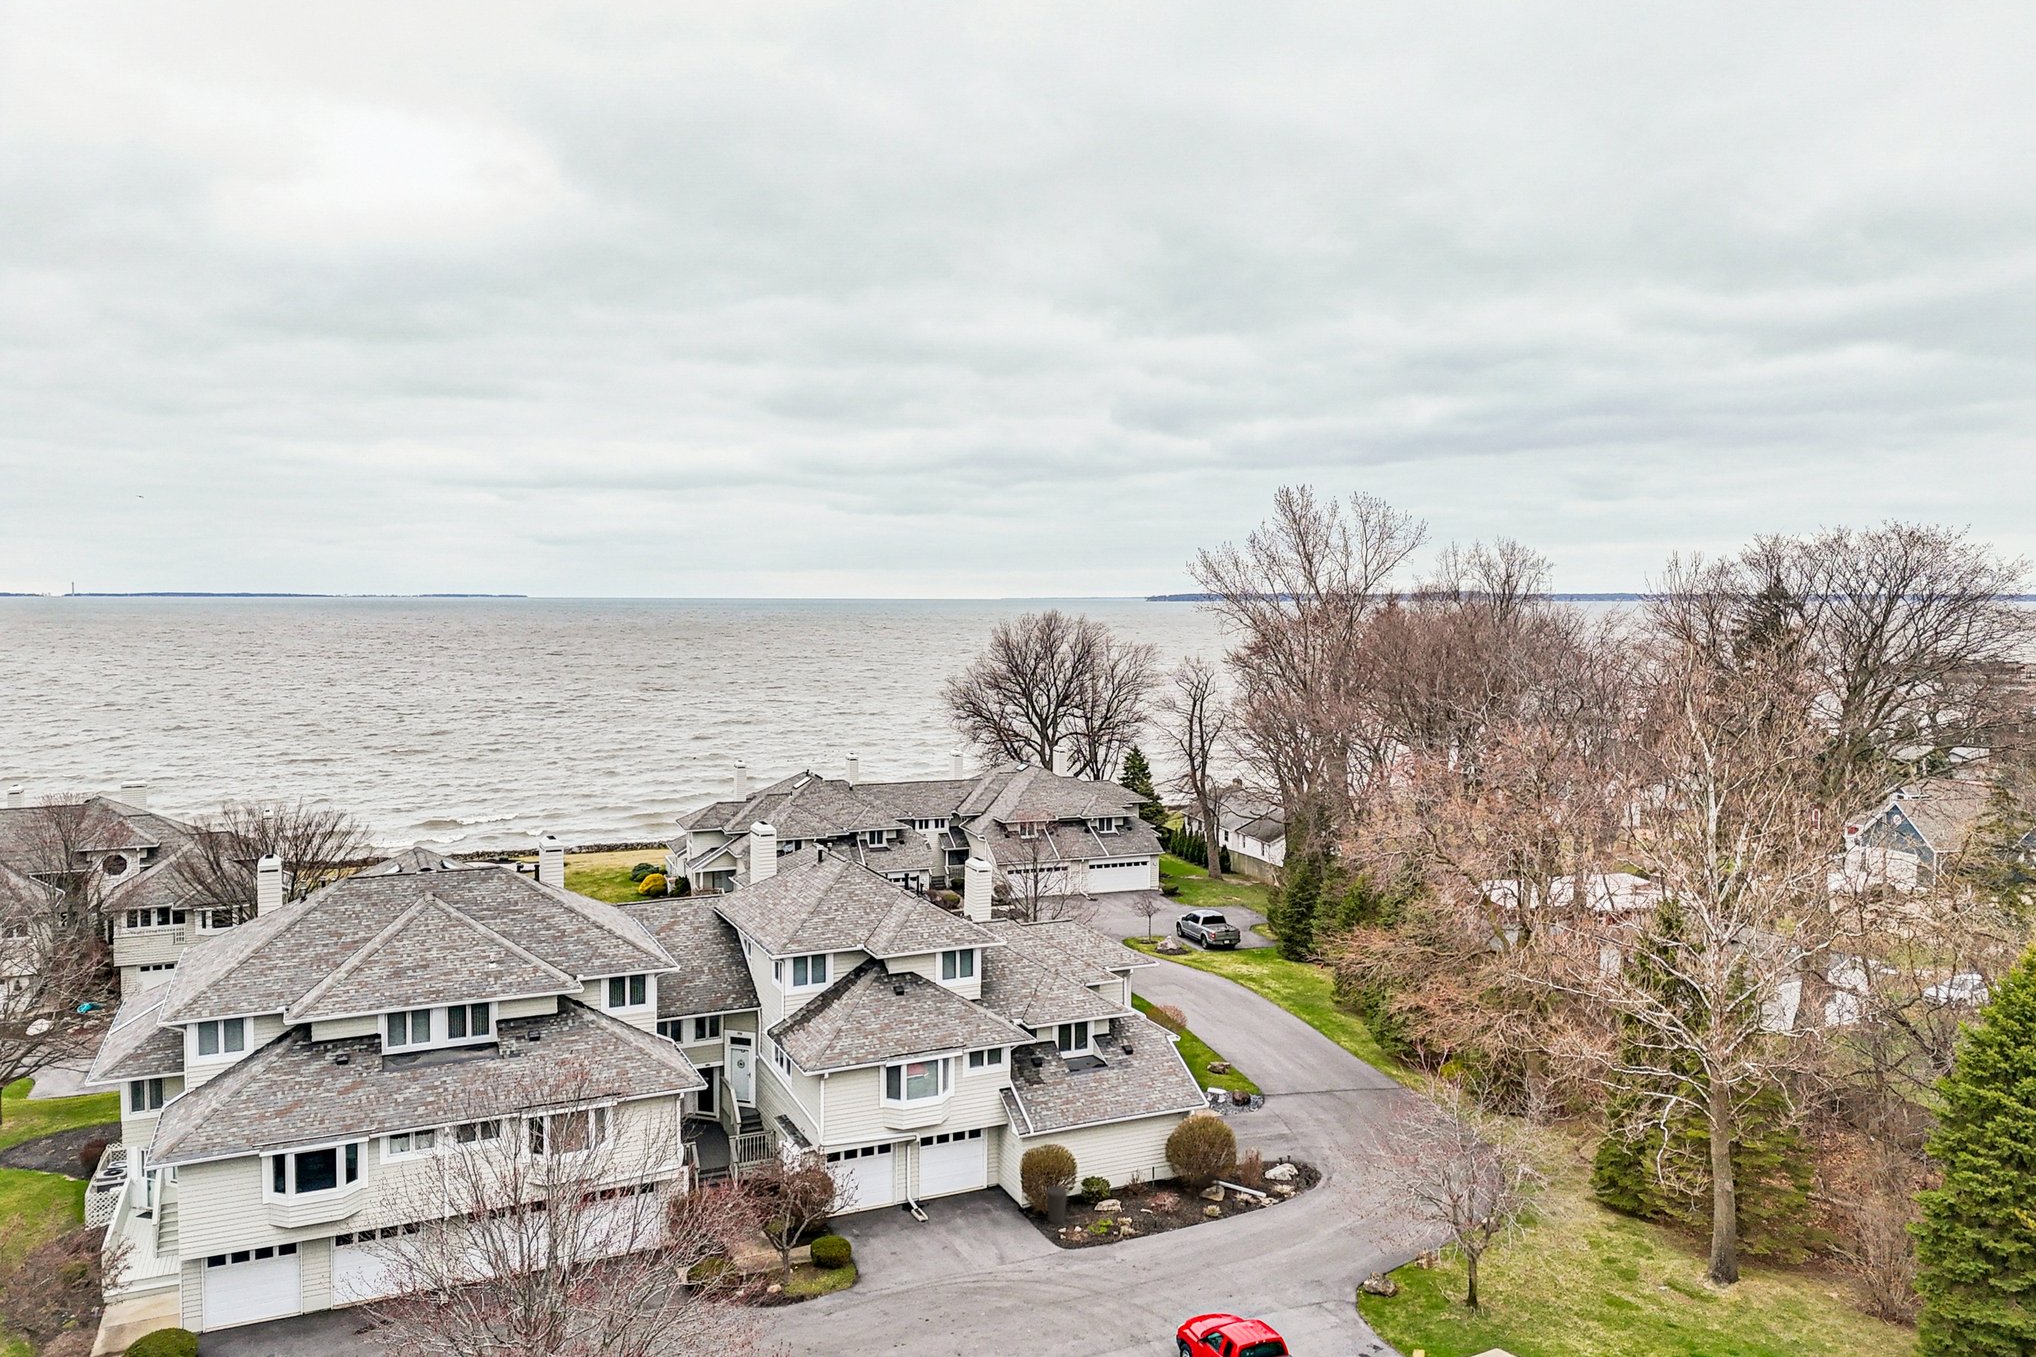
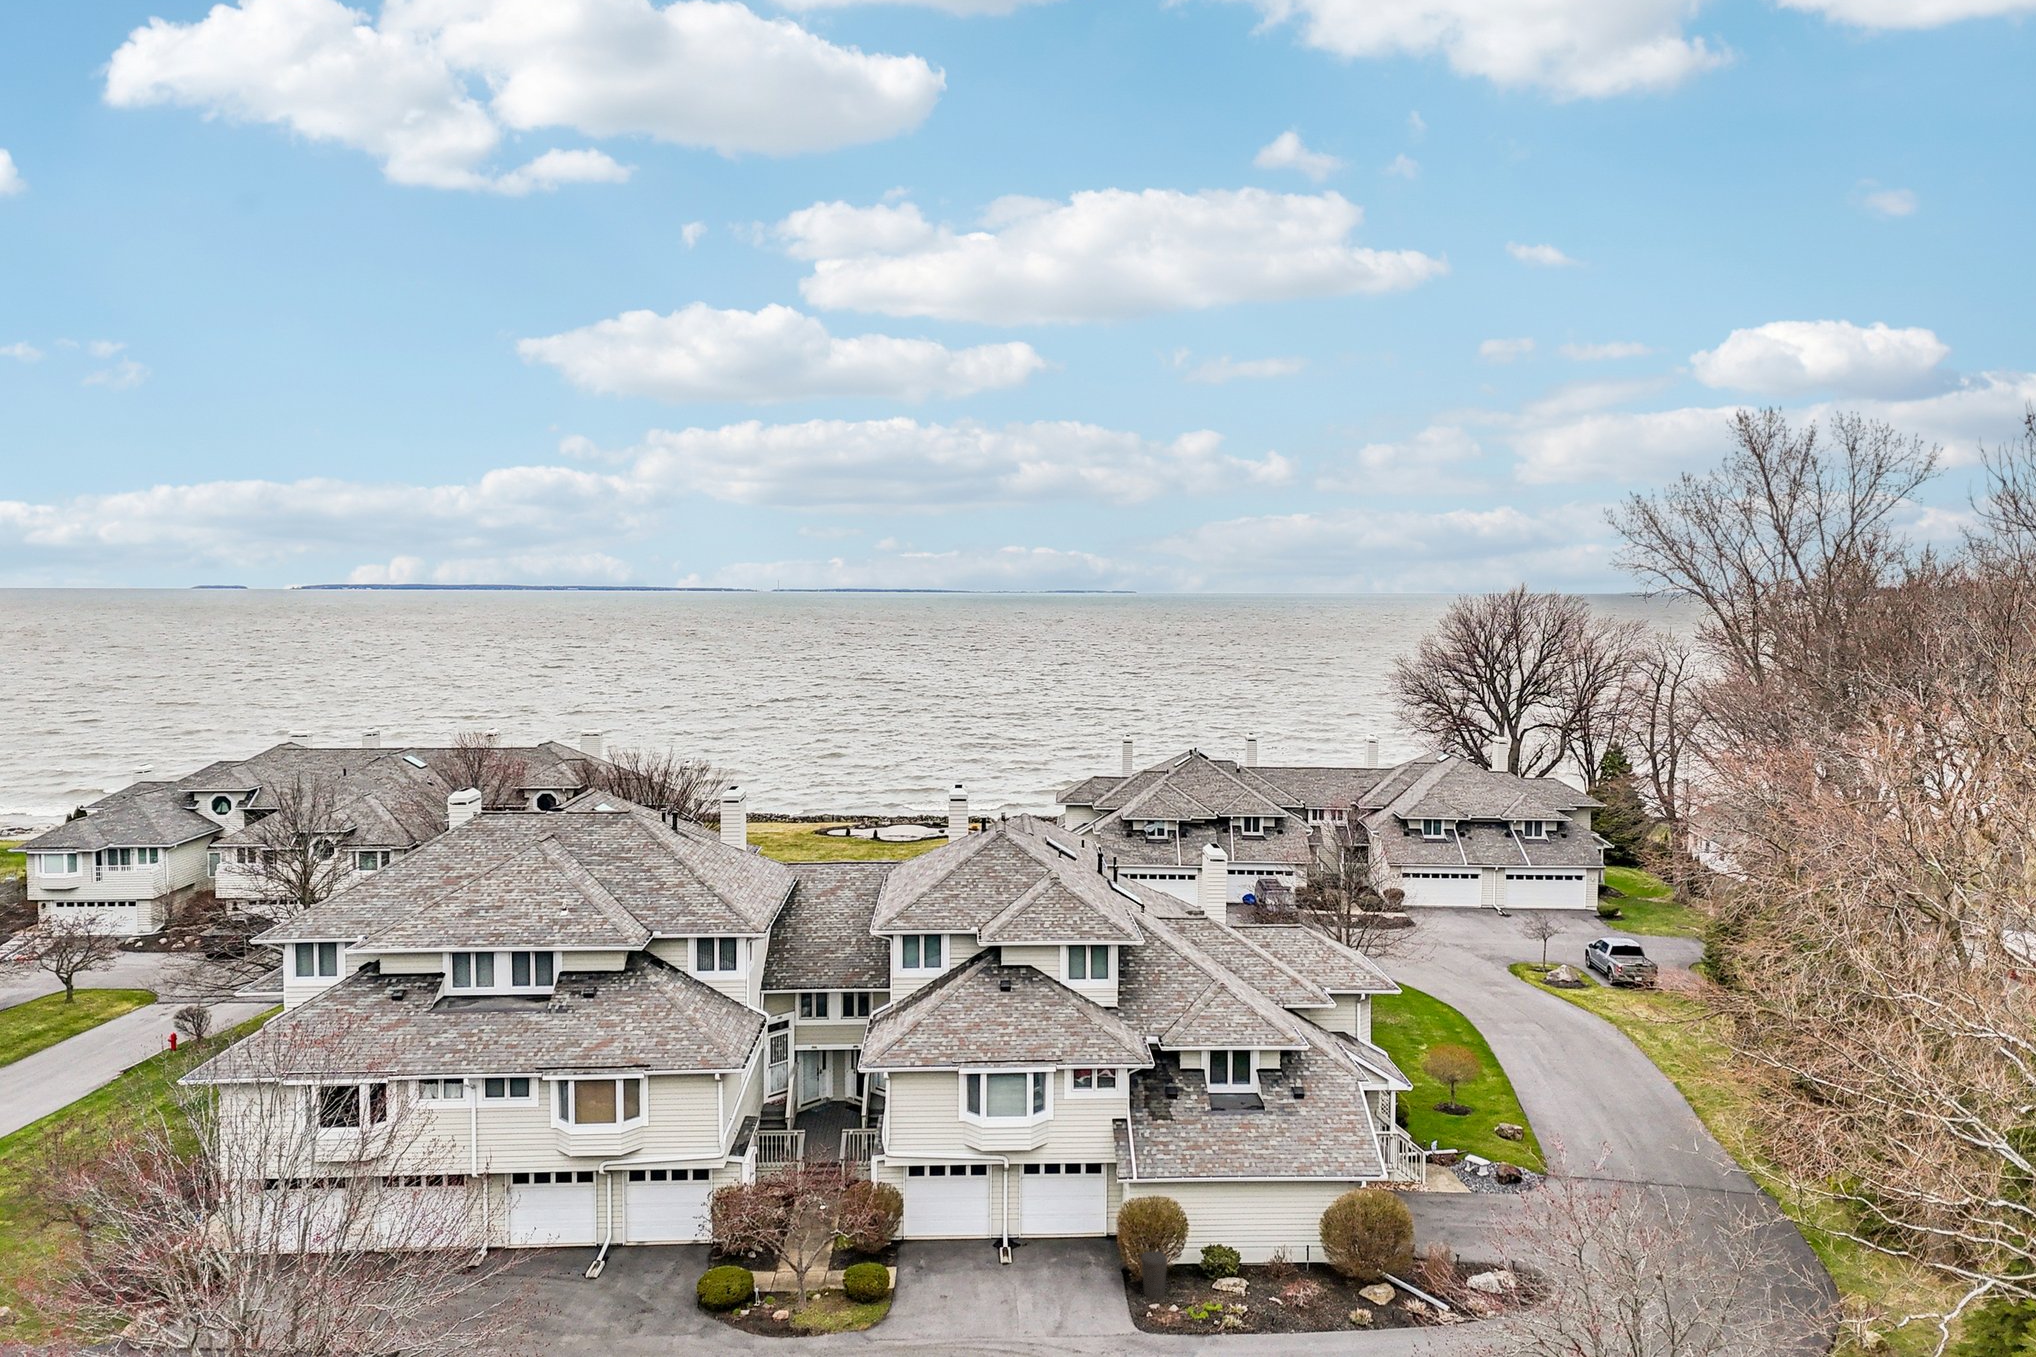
bench: present [1190,1173,1220,1201] -> none [1344,1268,1389,1305]

